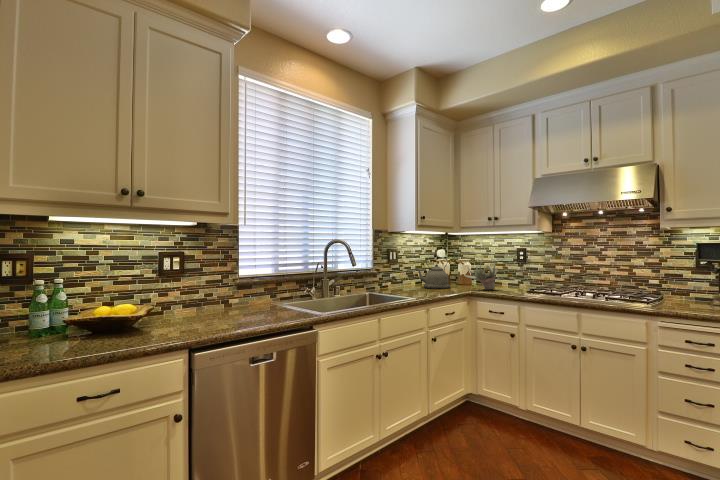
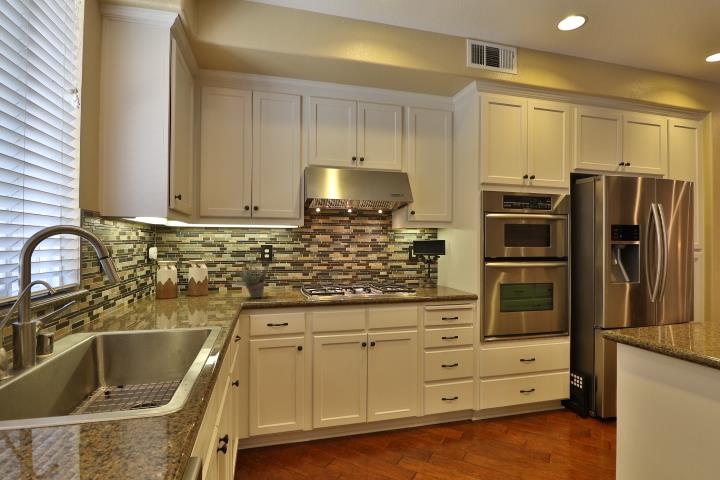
kettle: present [416,258,451,289] -> none [147,259,201,307]

